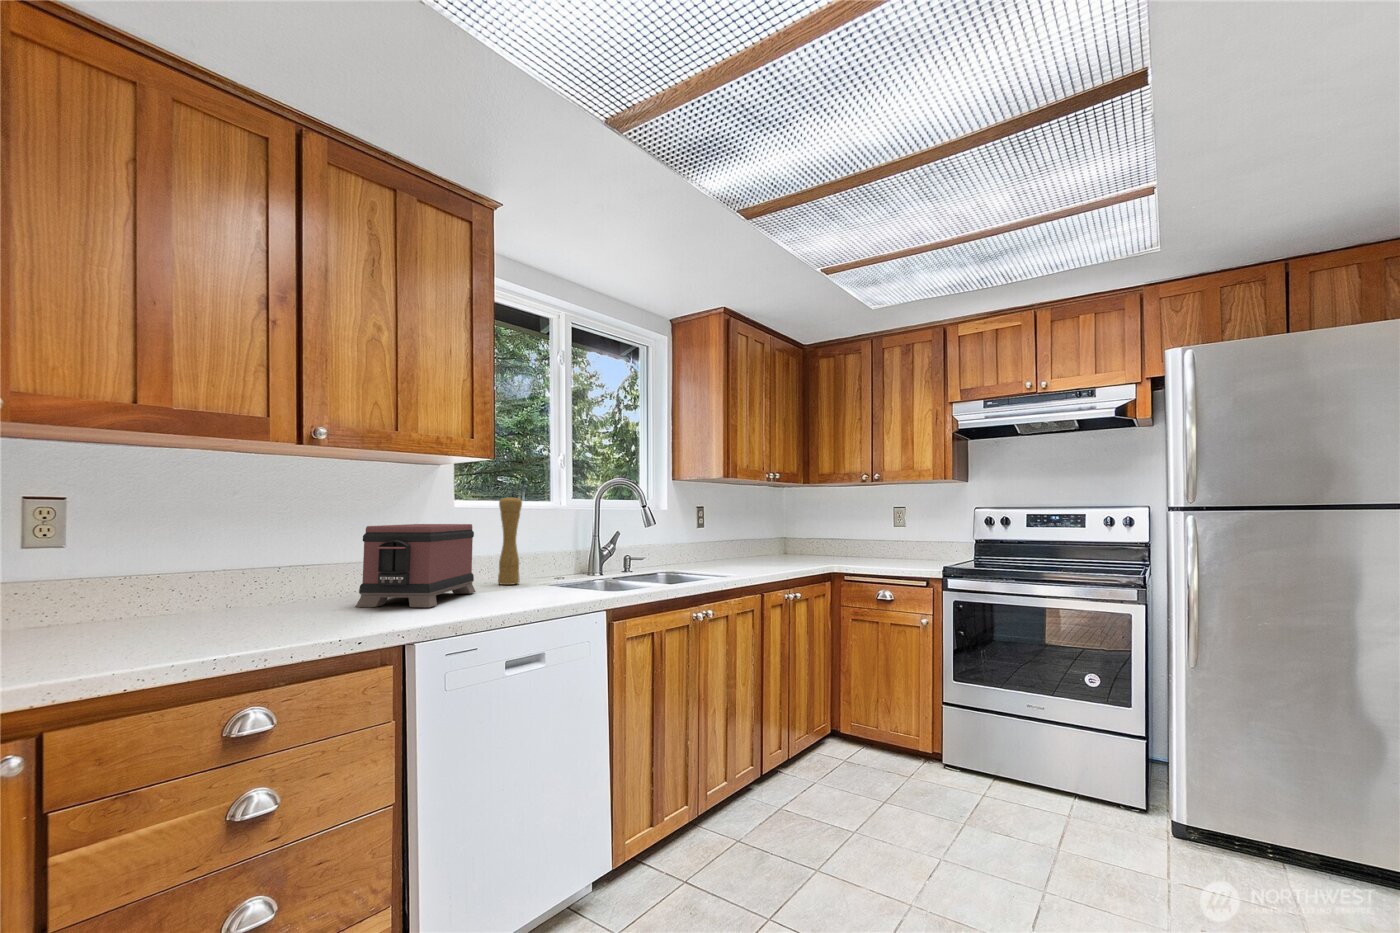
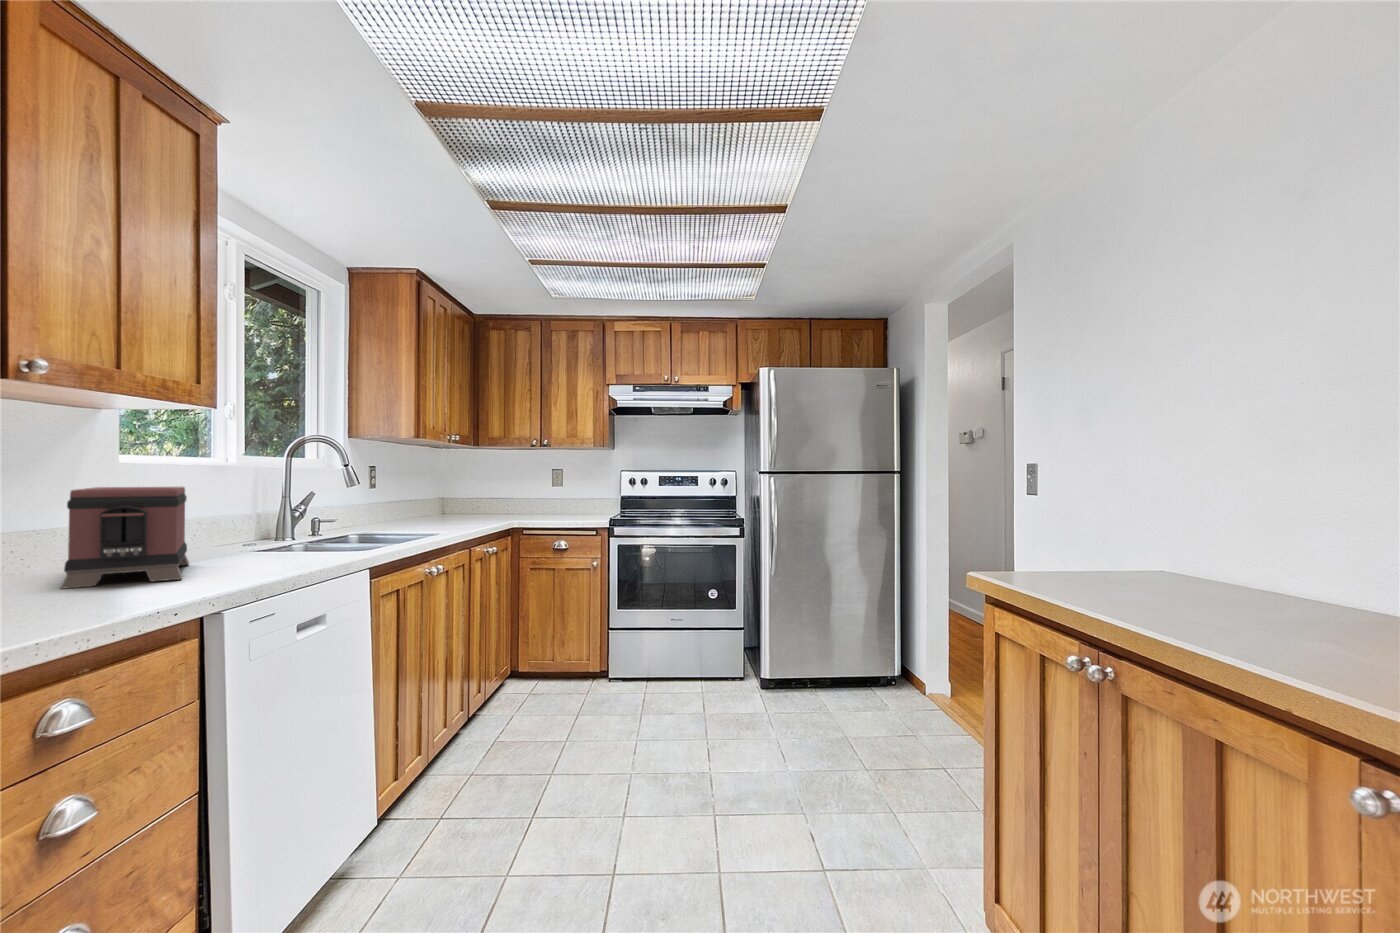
pepper mill: present [498,496,522,585] -> none [189,455,221,555]

